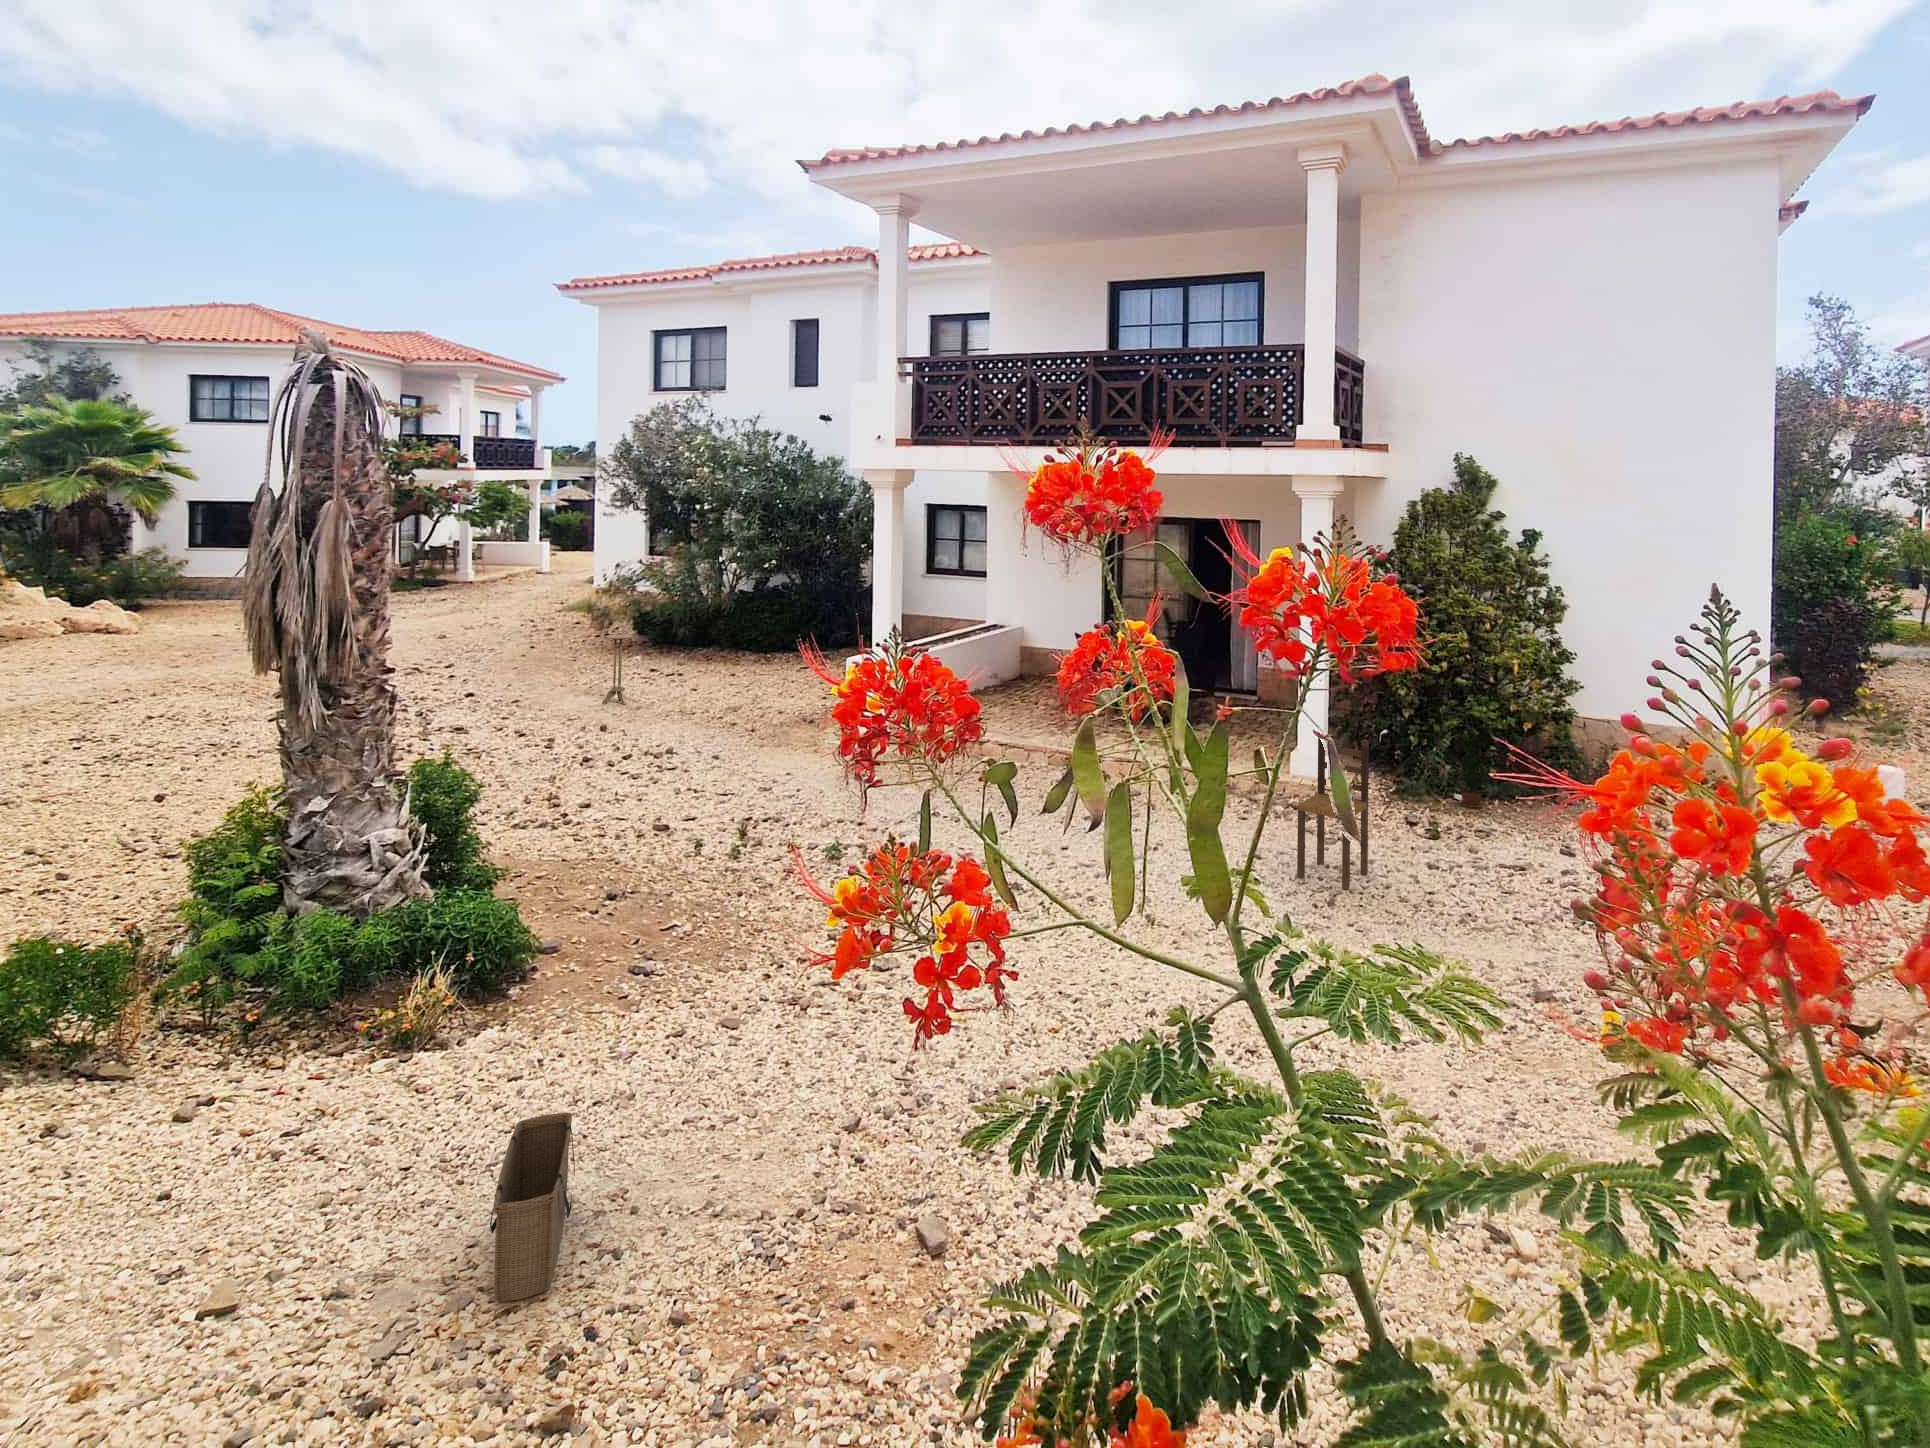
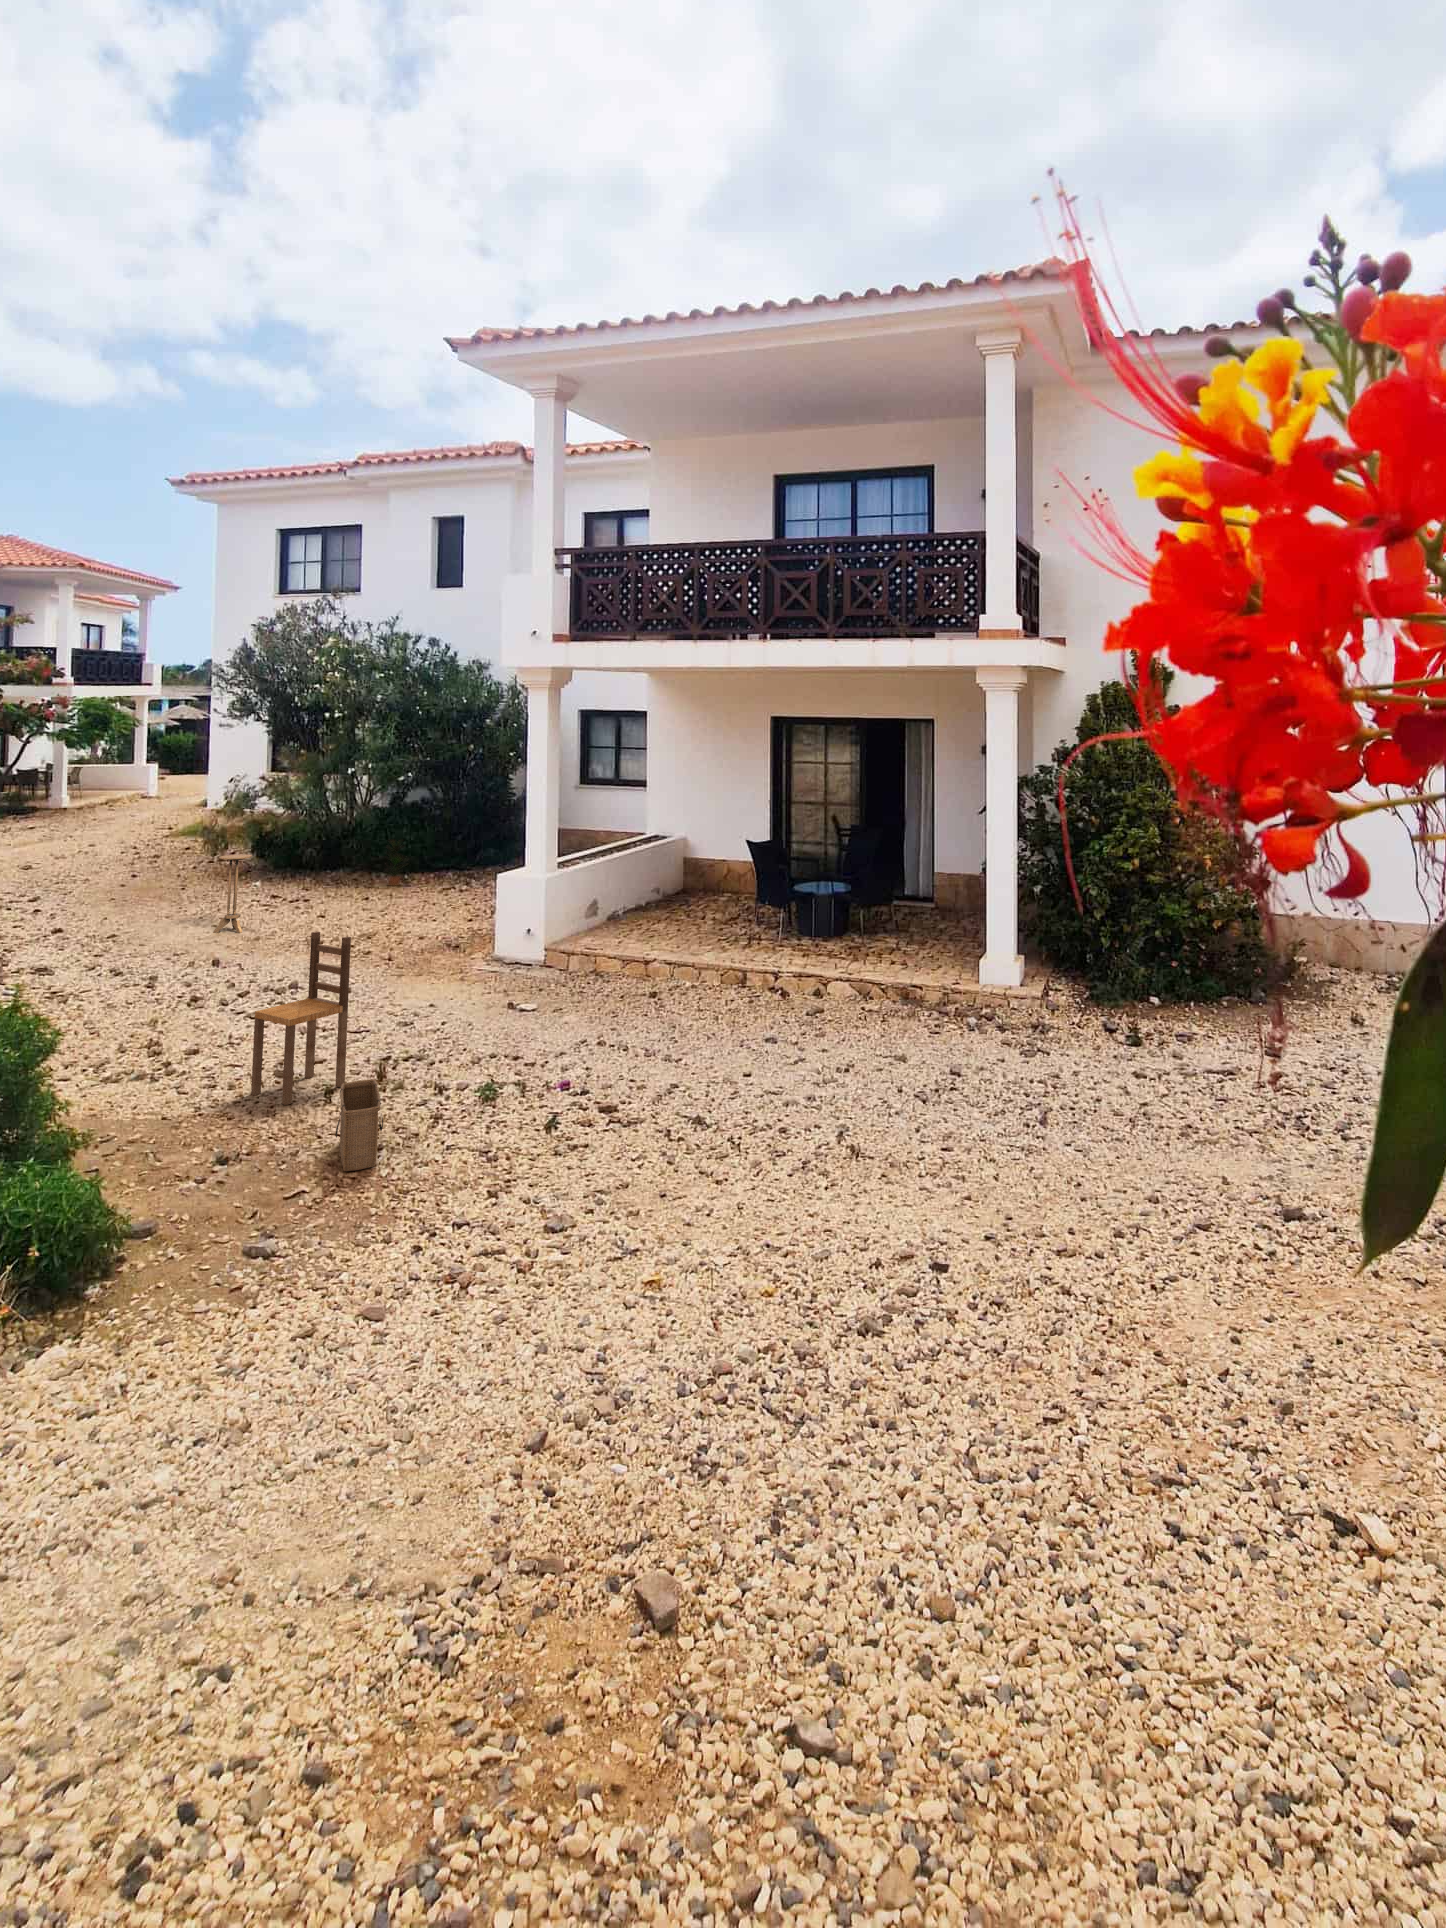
potted plant: present [1452,729,1492,808] -> present [384,839,408,886]
chair: present [1297,735,1369,890] -> present [251,931,351,1105]
basket: present [490,1113,575,1302] -> present [335,1079,383,1171]

